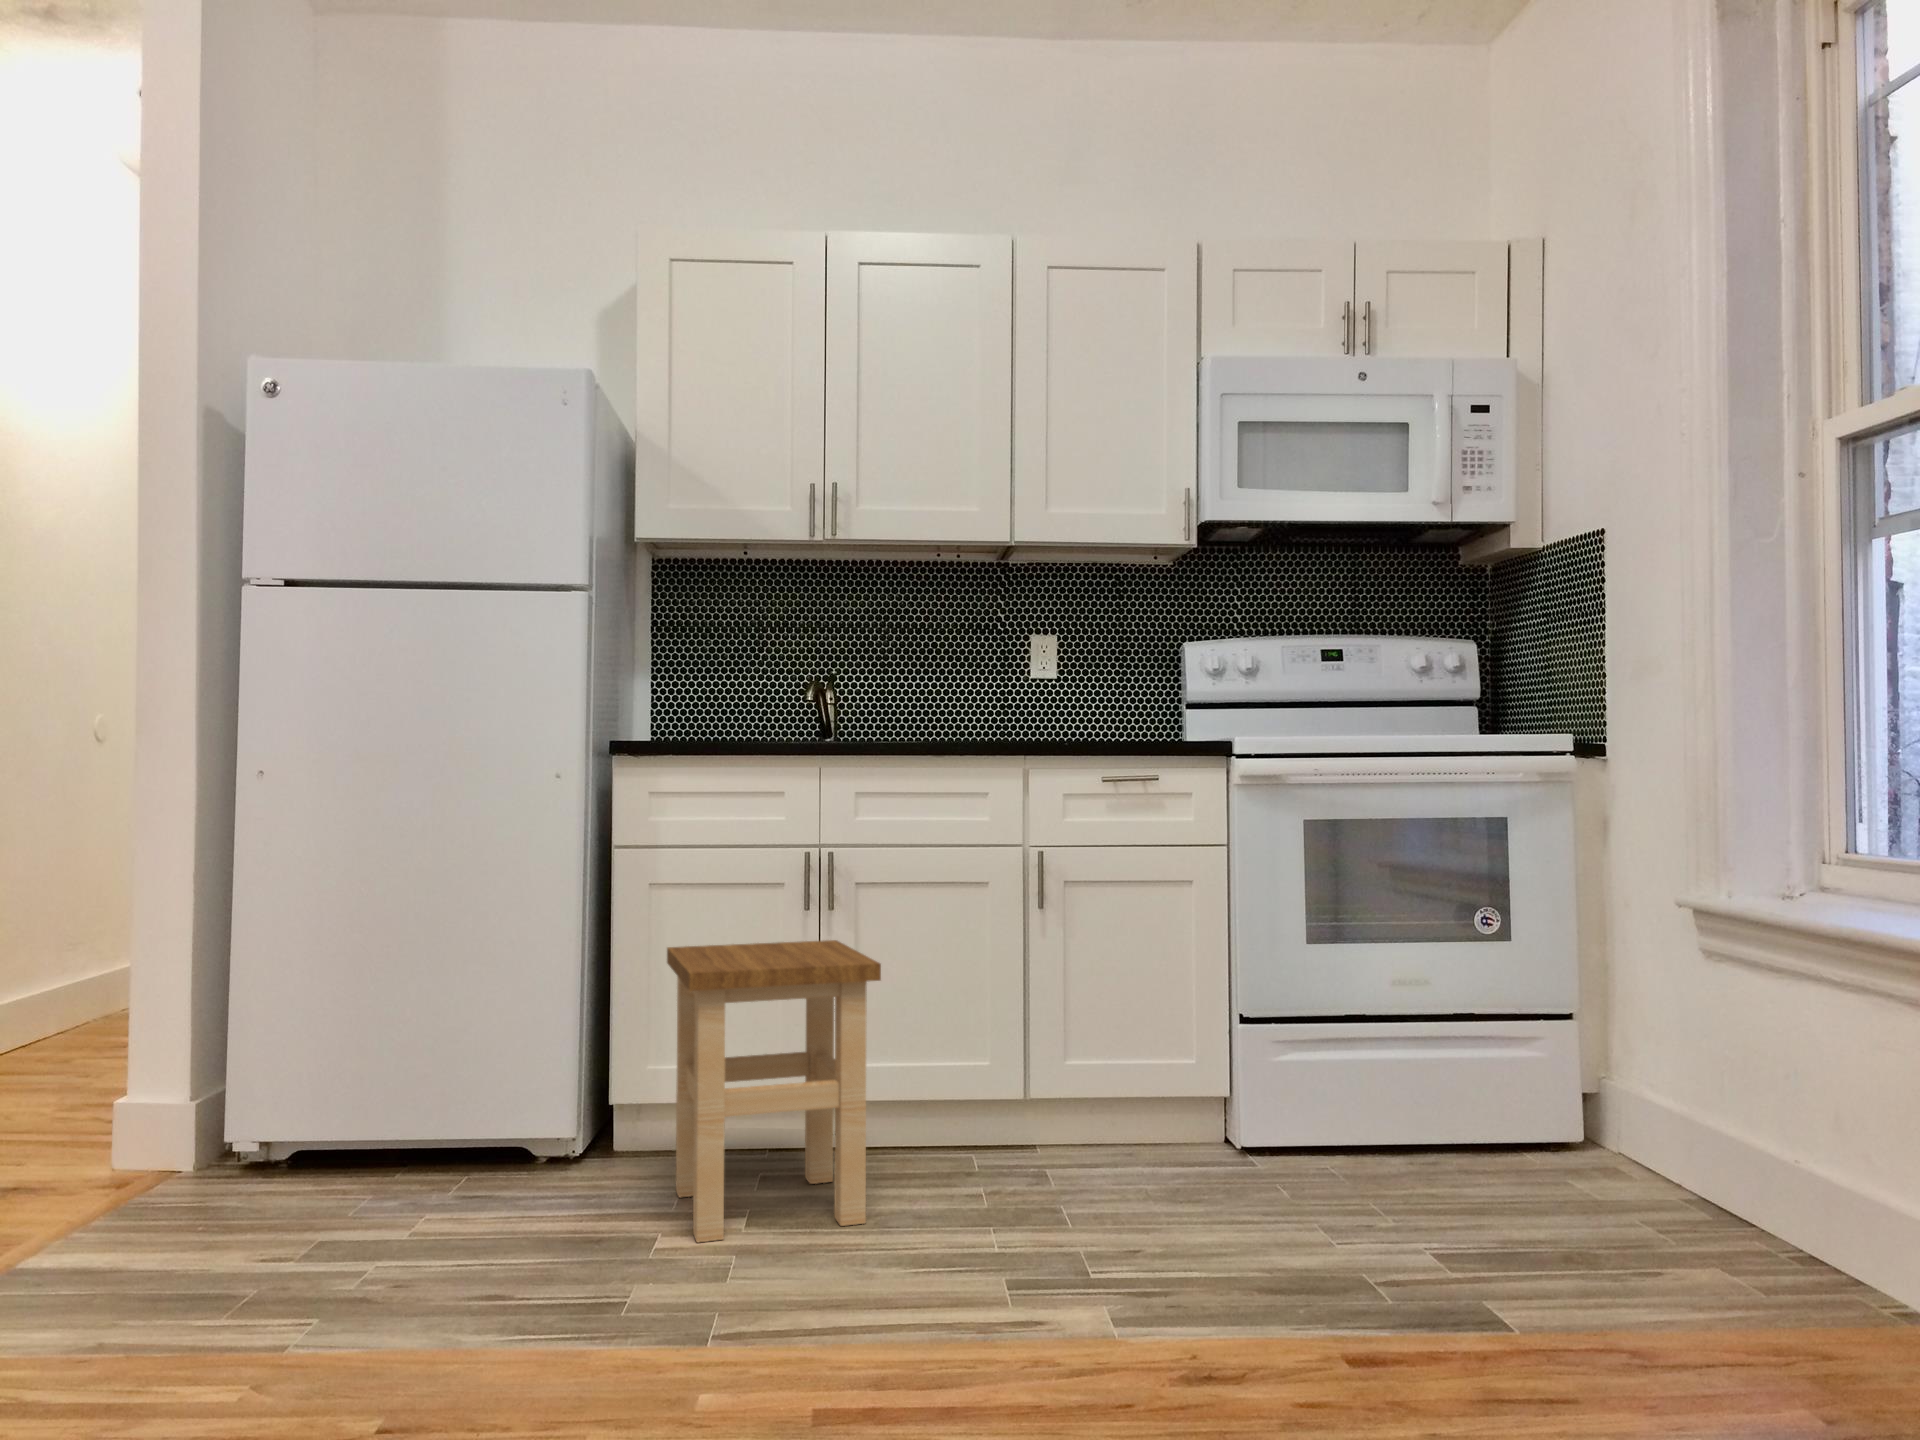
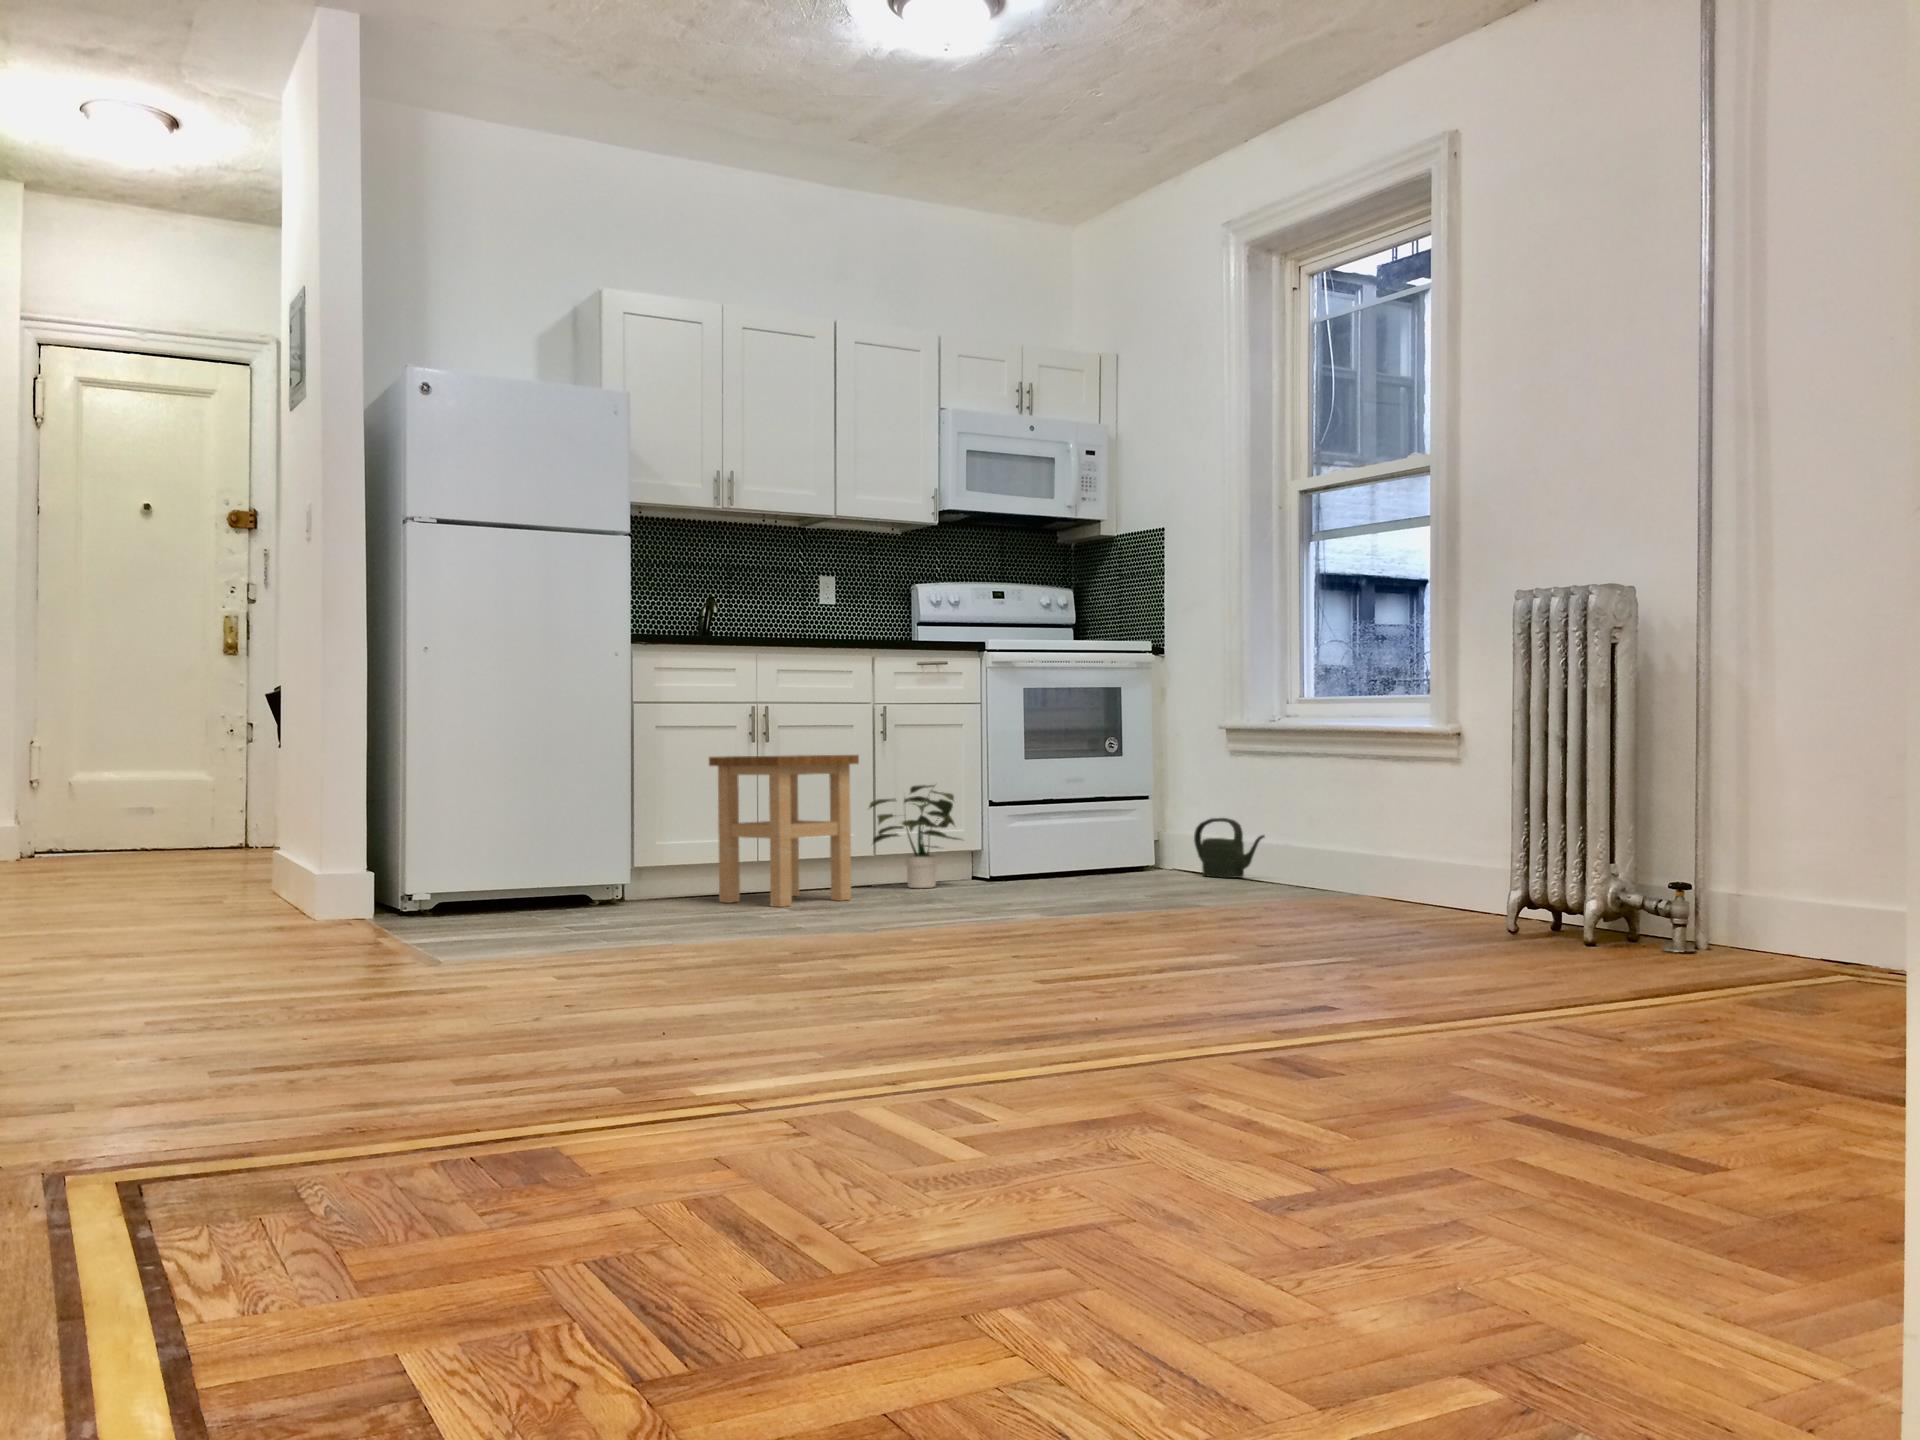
potted plant: none [992,991,1165,1179] -> present [869,785,960,888]
watering can: none [1642,1095,1781,1236] -> present [1194,818,1265,878]

